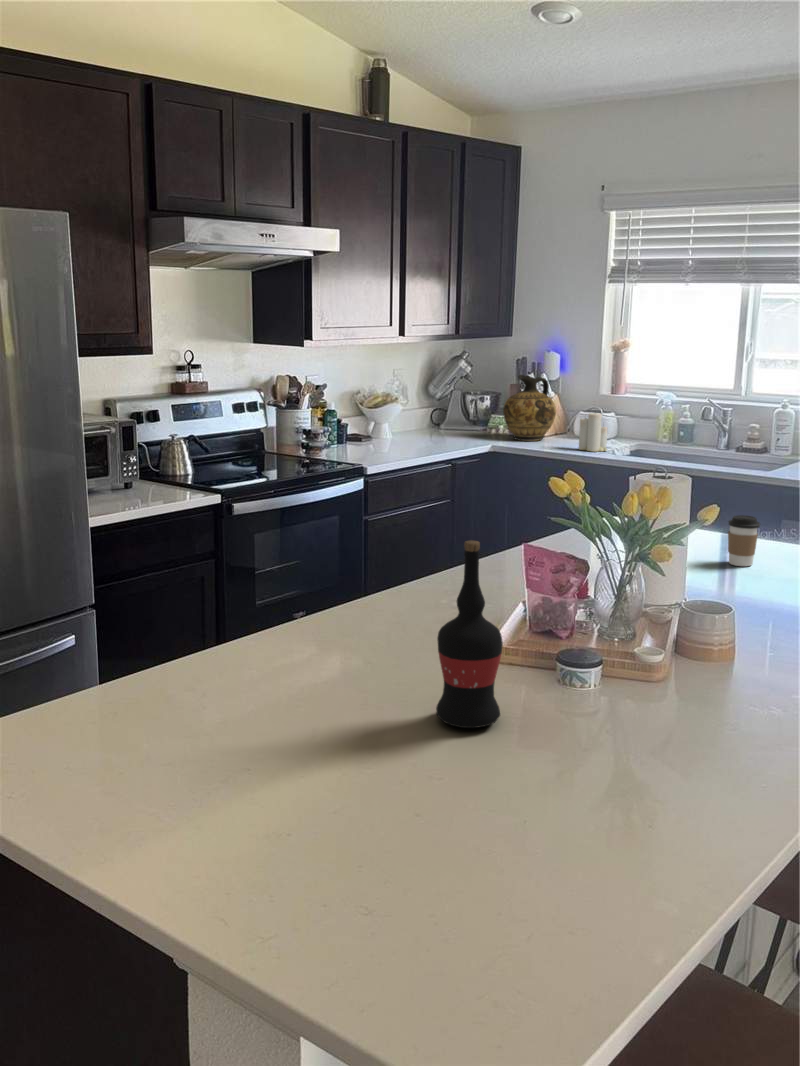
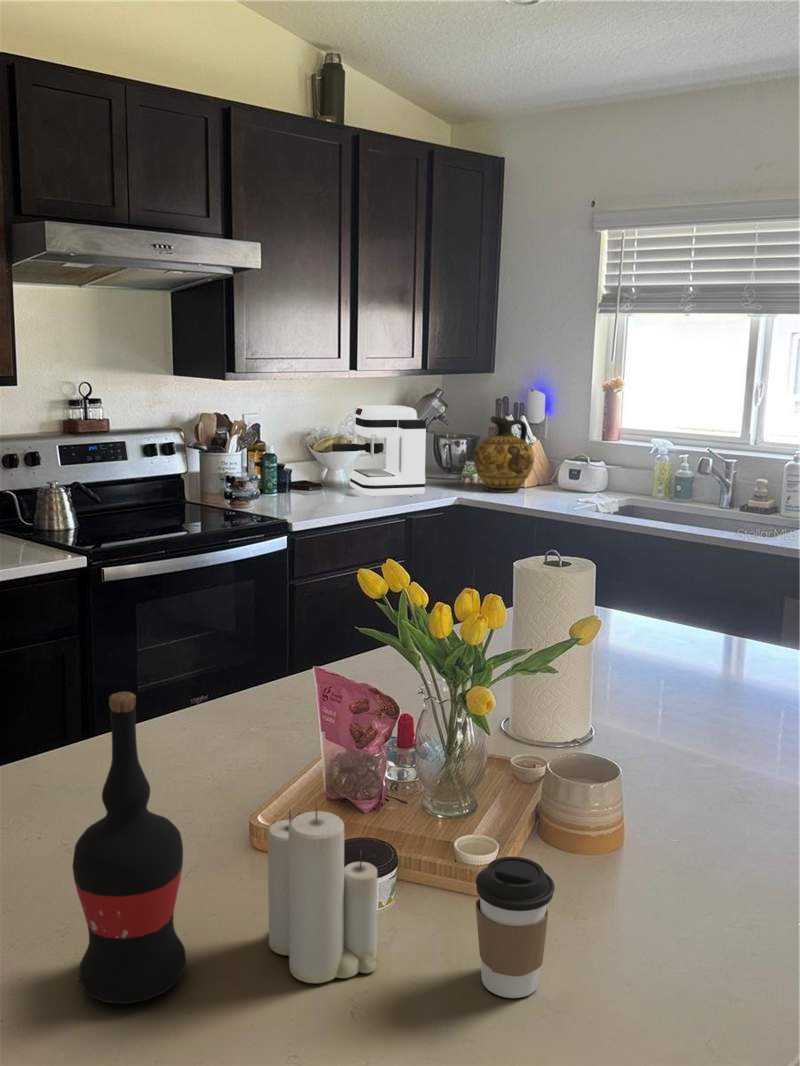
coffee maker: none [384,367,467,447] -> present [332,406,426,497]
candle: present [579,413,608,452] -> present [268,804,377,983]
coffee cup: present [728,515,760,566] -> present [475,857,555,998]

